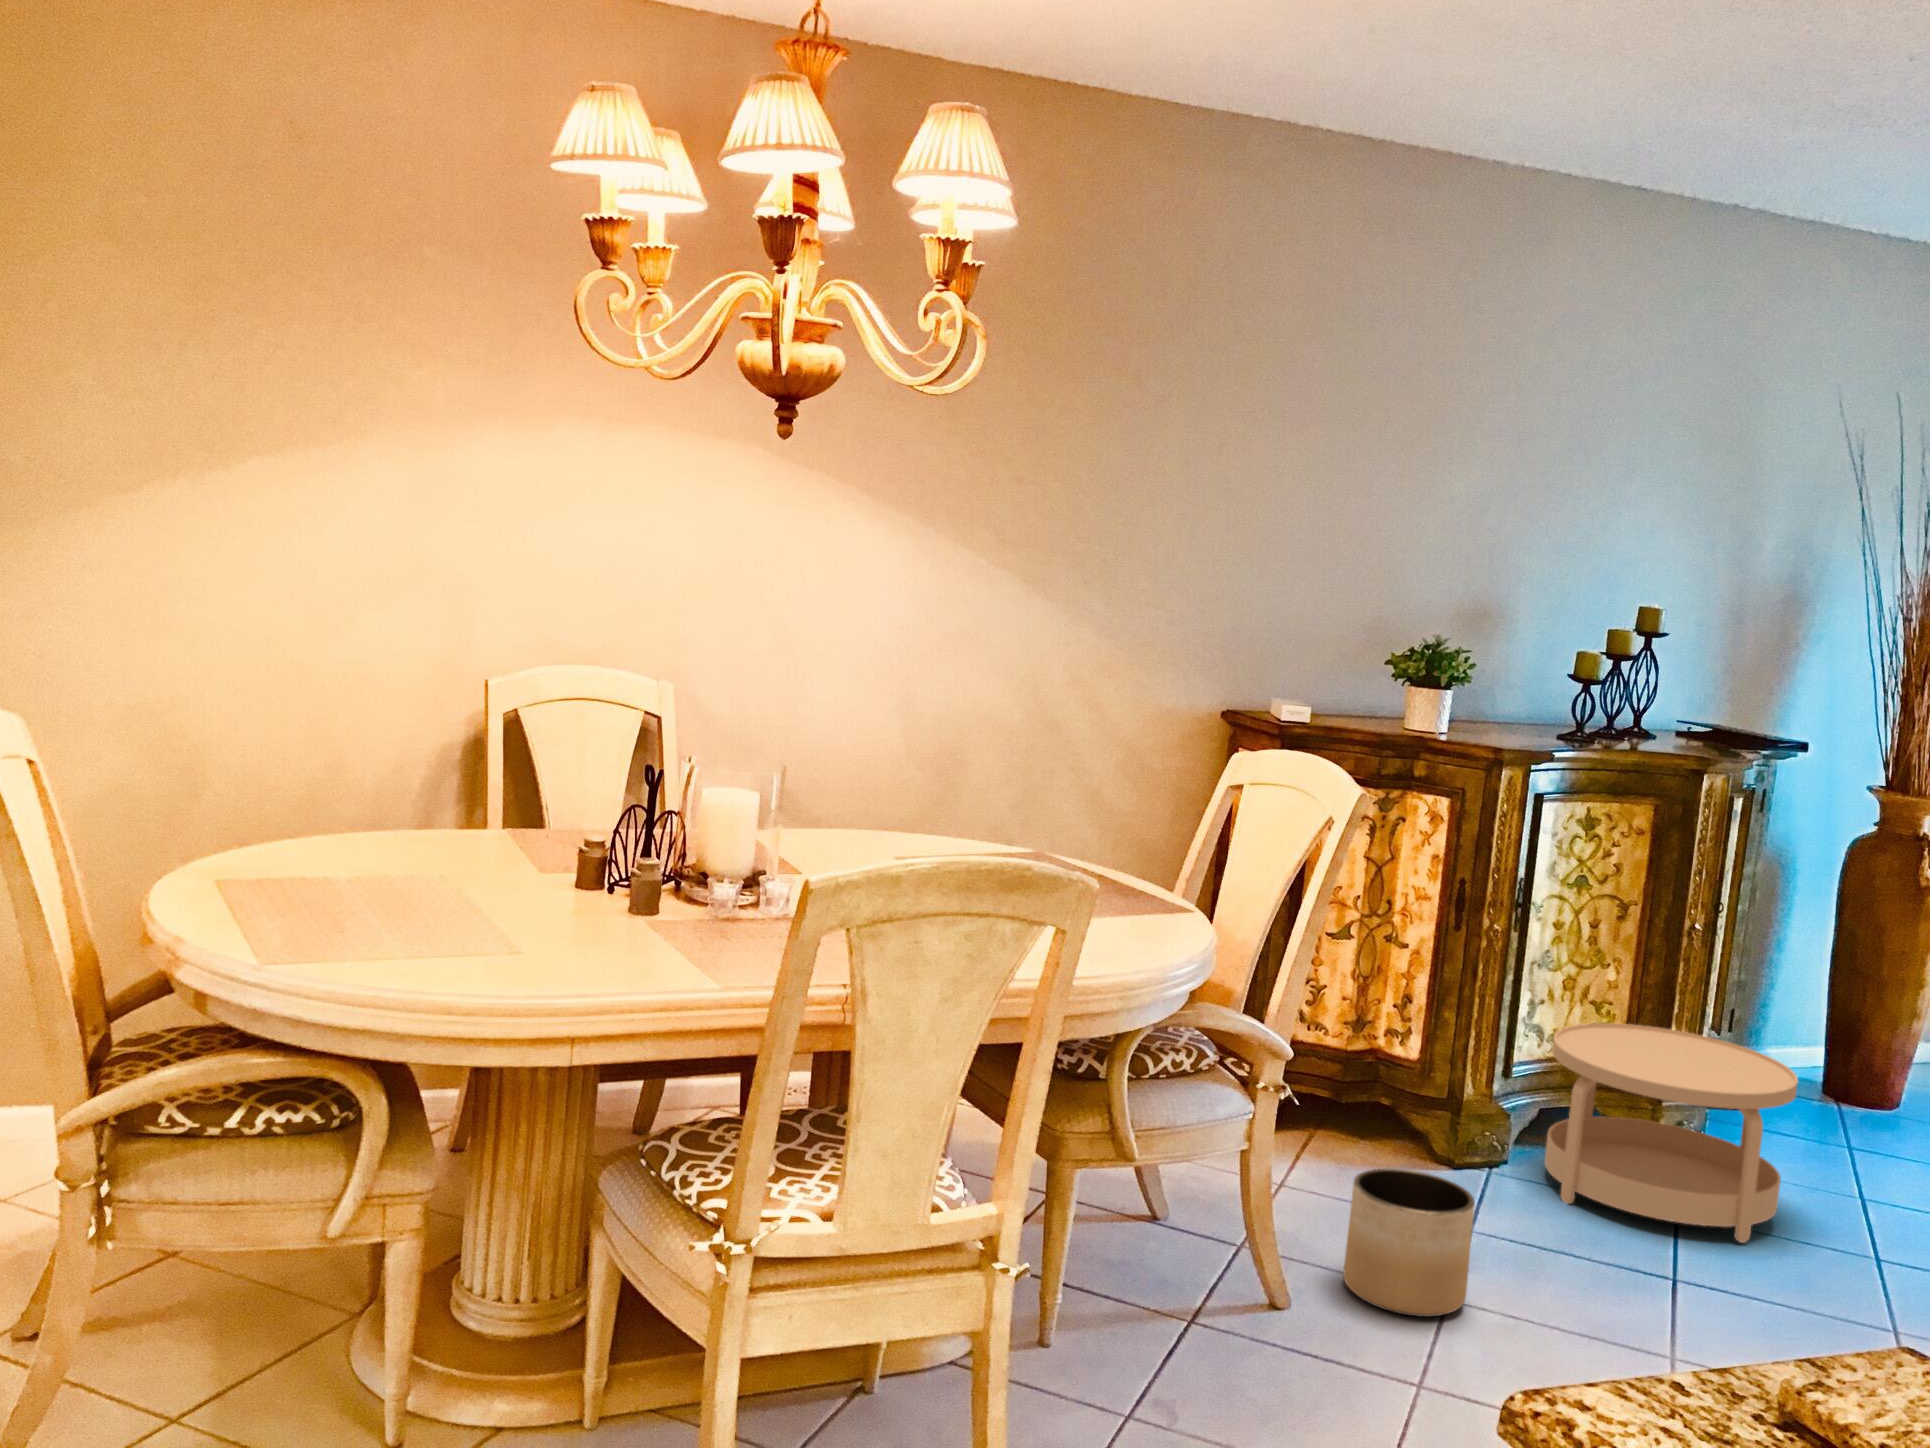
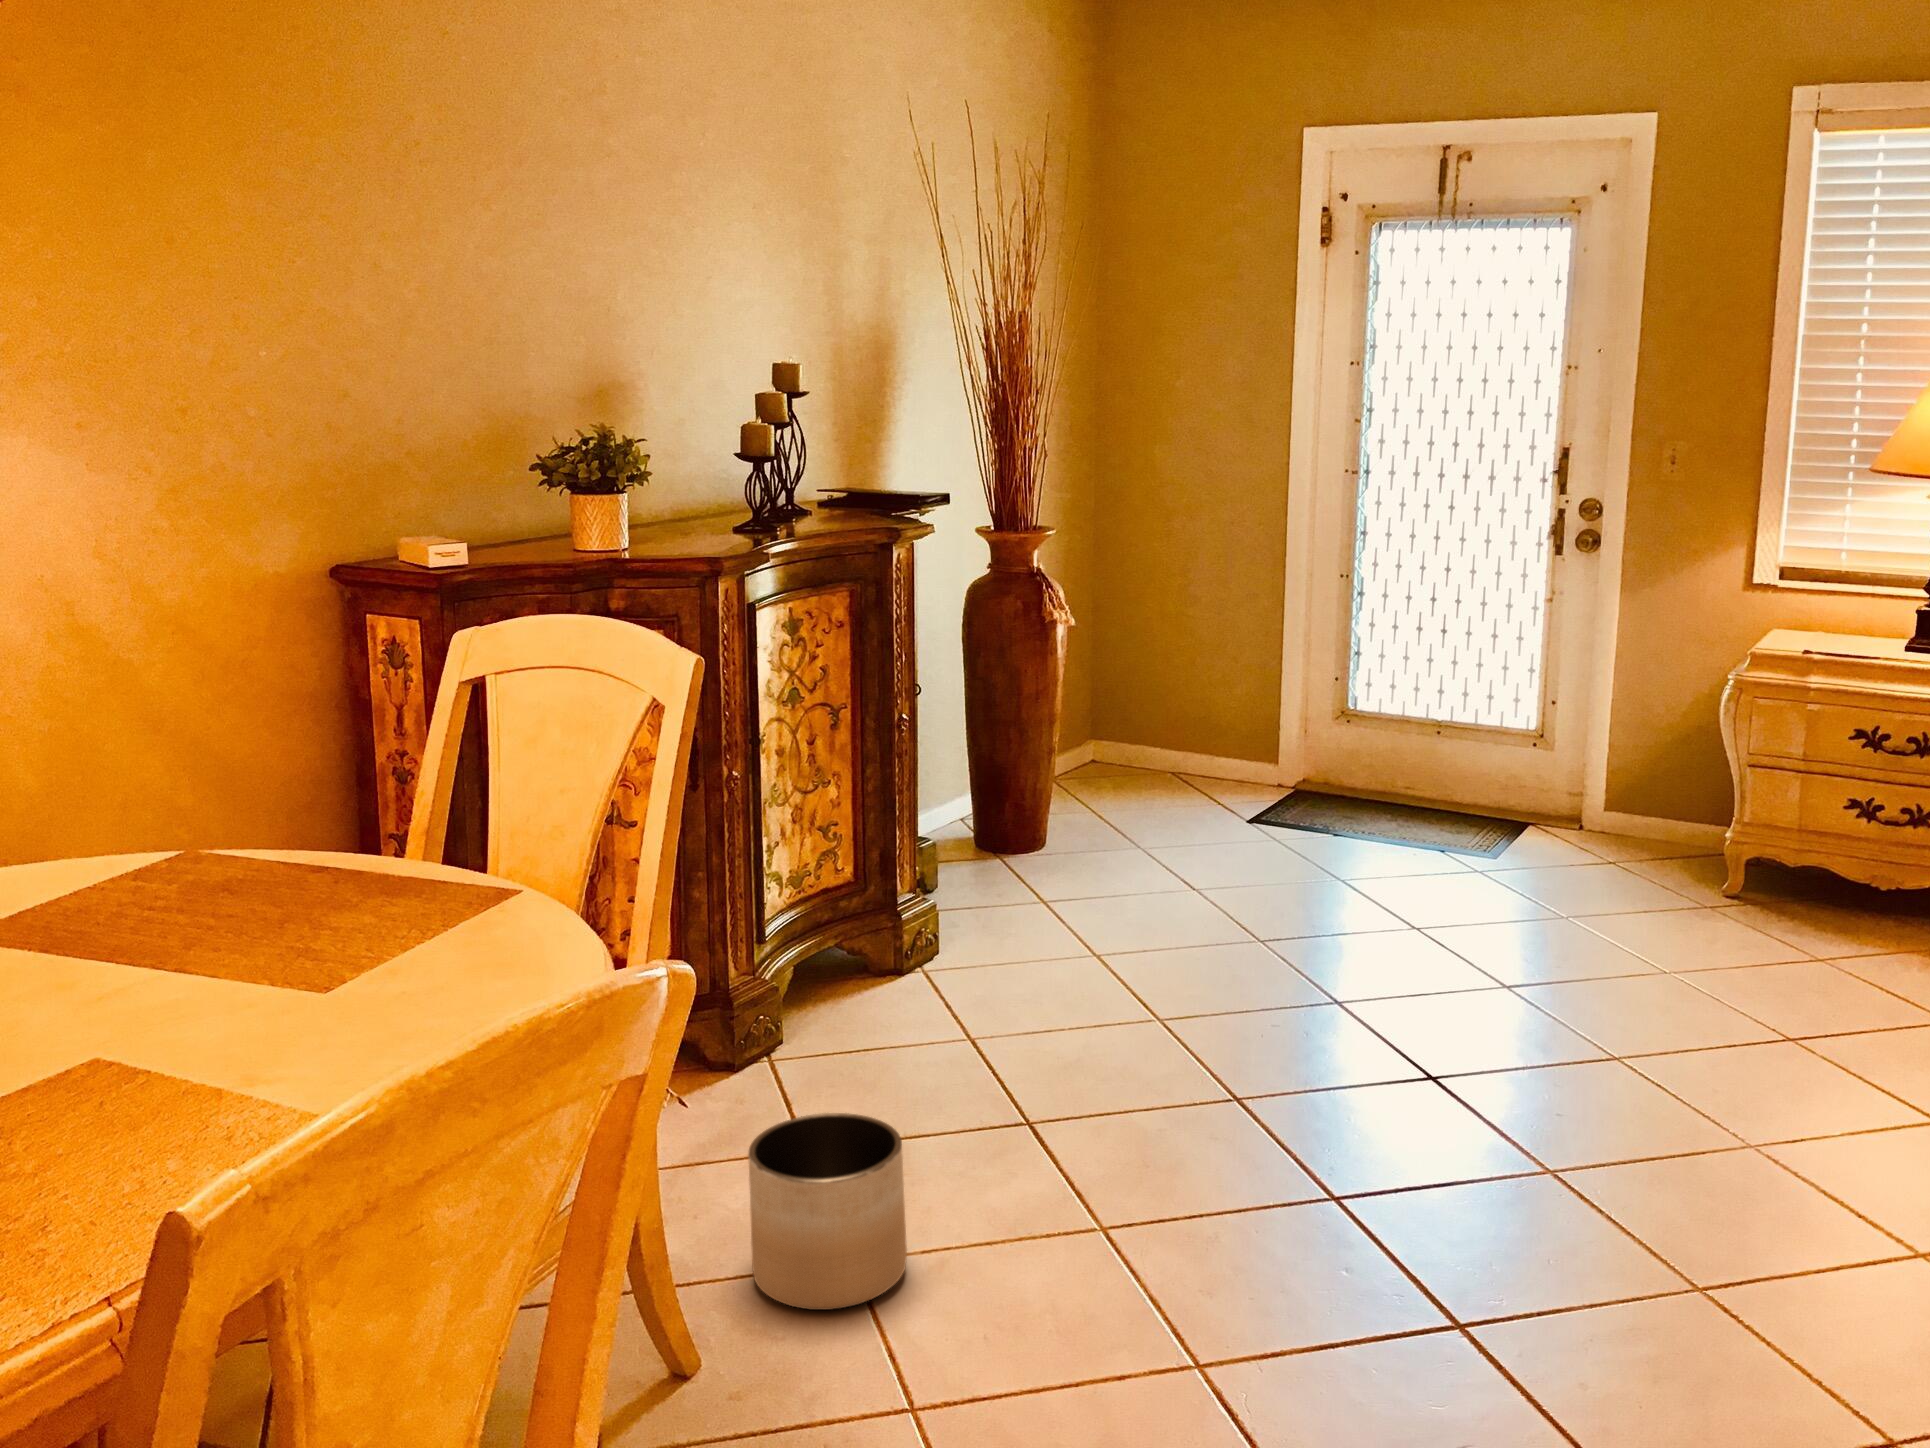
side table: present [1545,1023,1798,1243] -> none [810,833,1063,1068]

